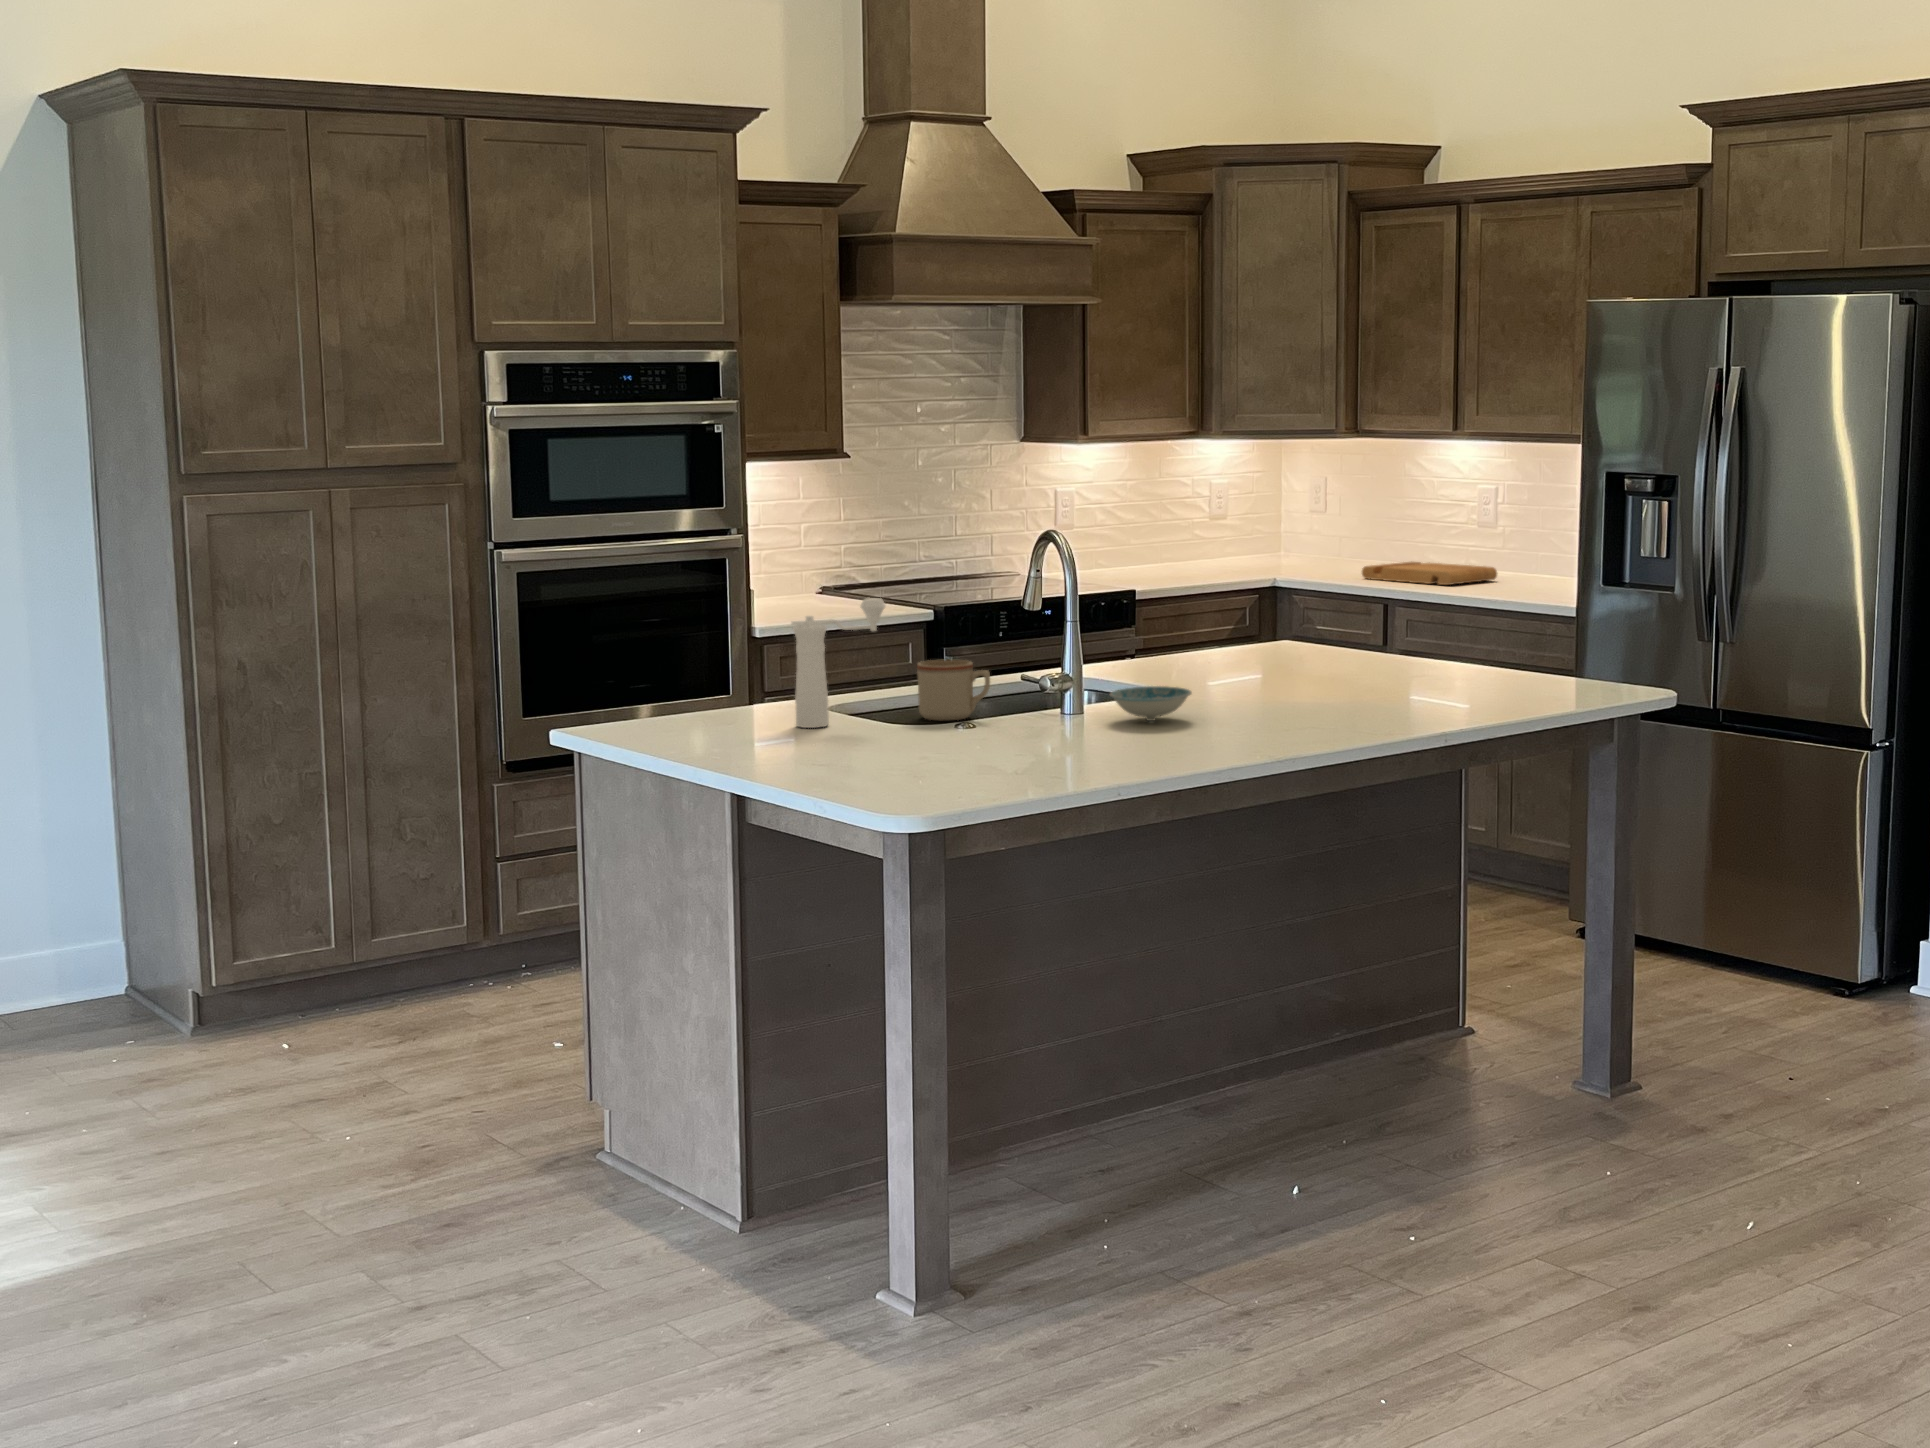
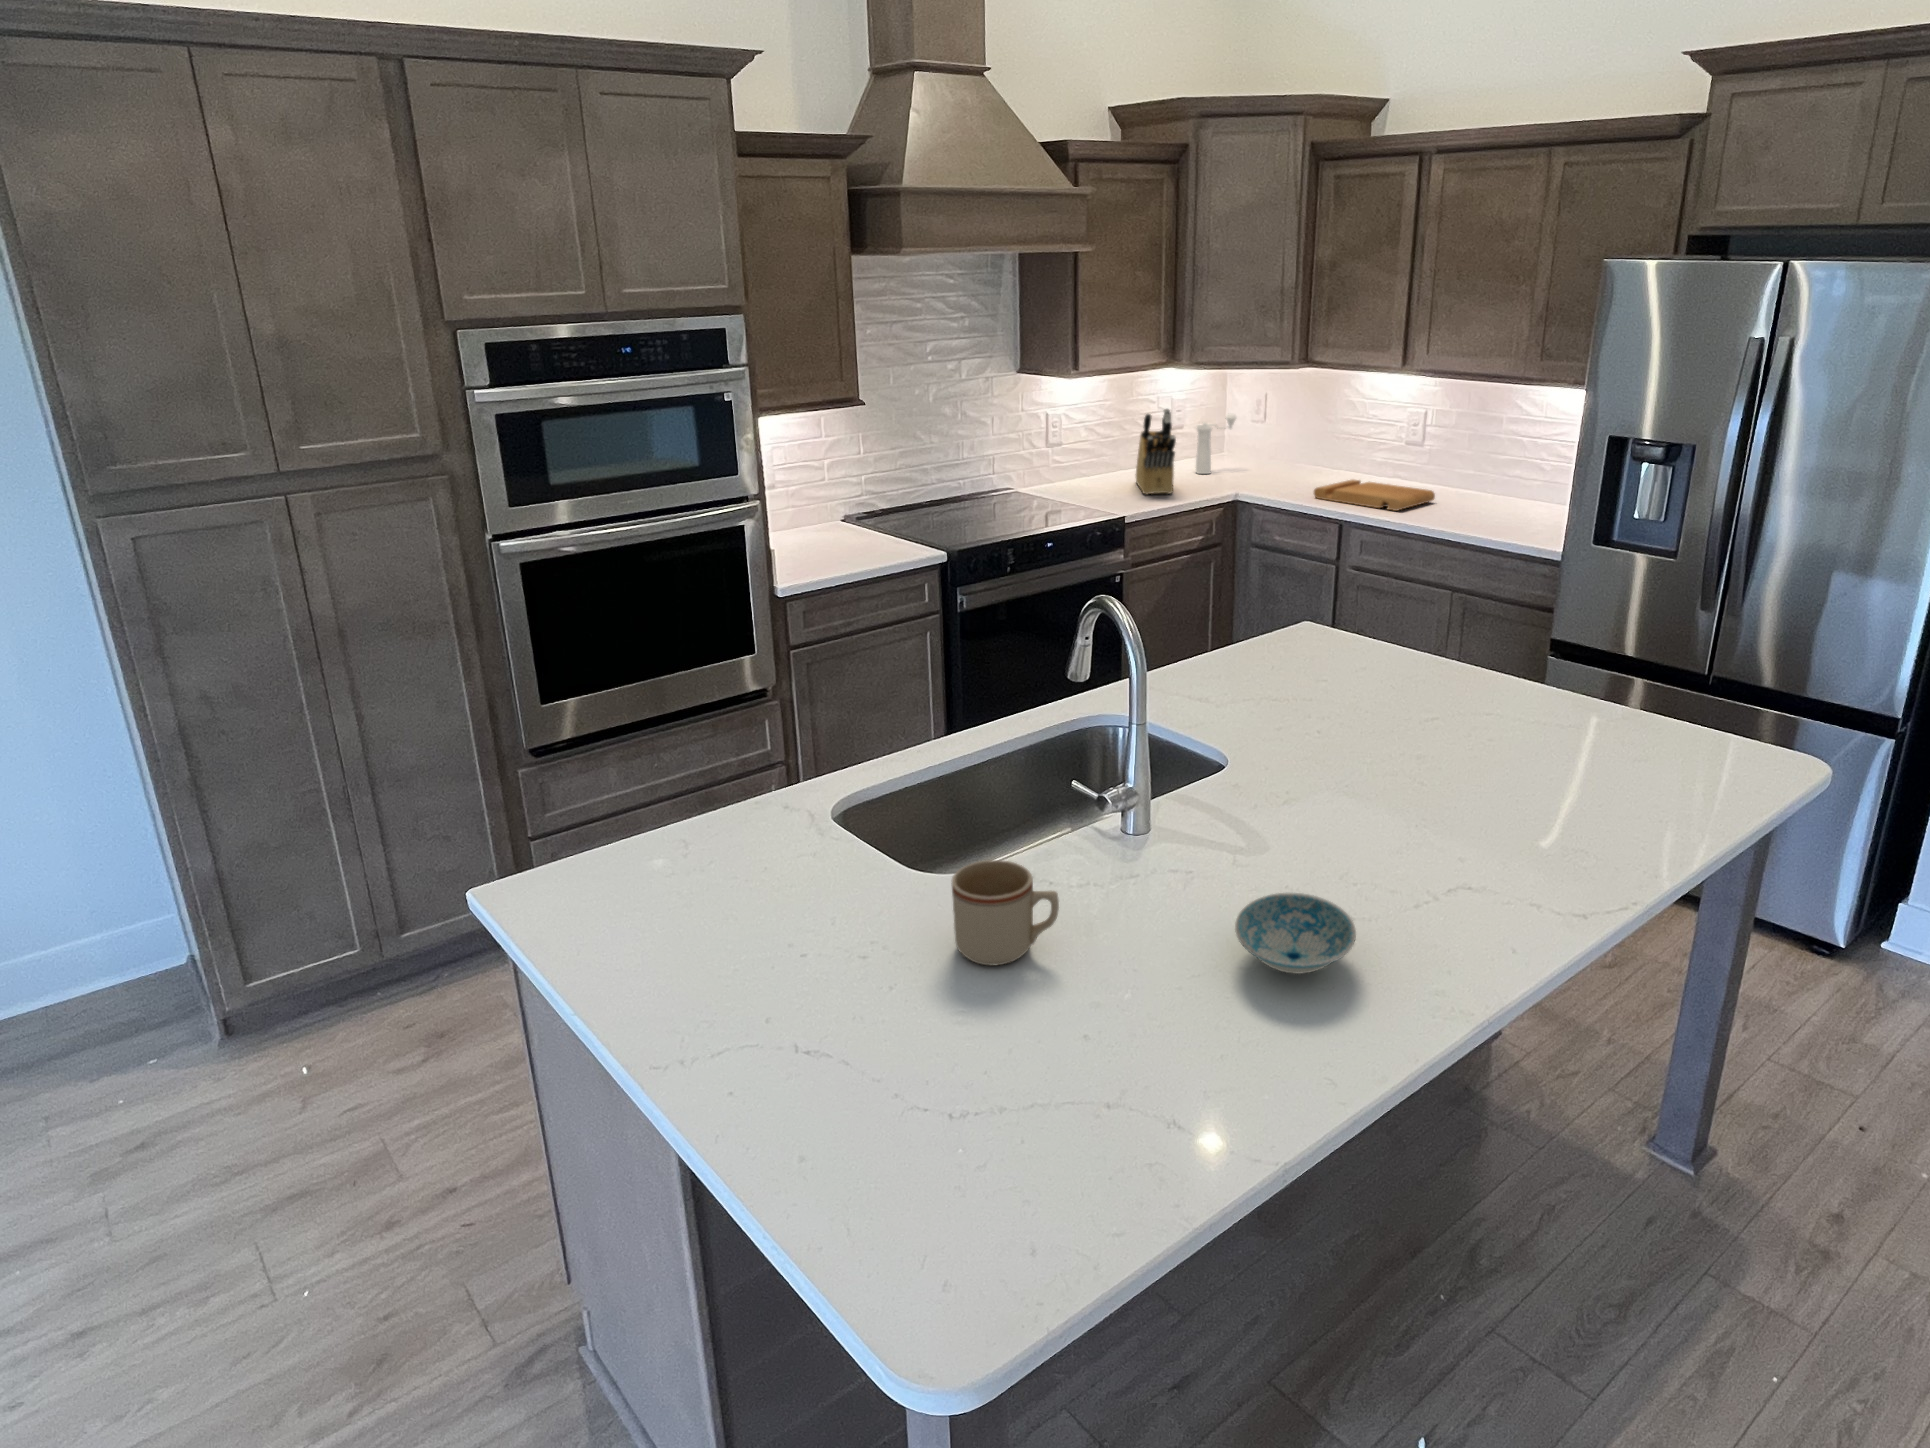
knife block: none [1162,476,1201,576] -> present [1136,409,1176,494]
pepper mill: present [792,598,885,728] -> present [1196,414,1237,474]

